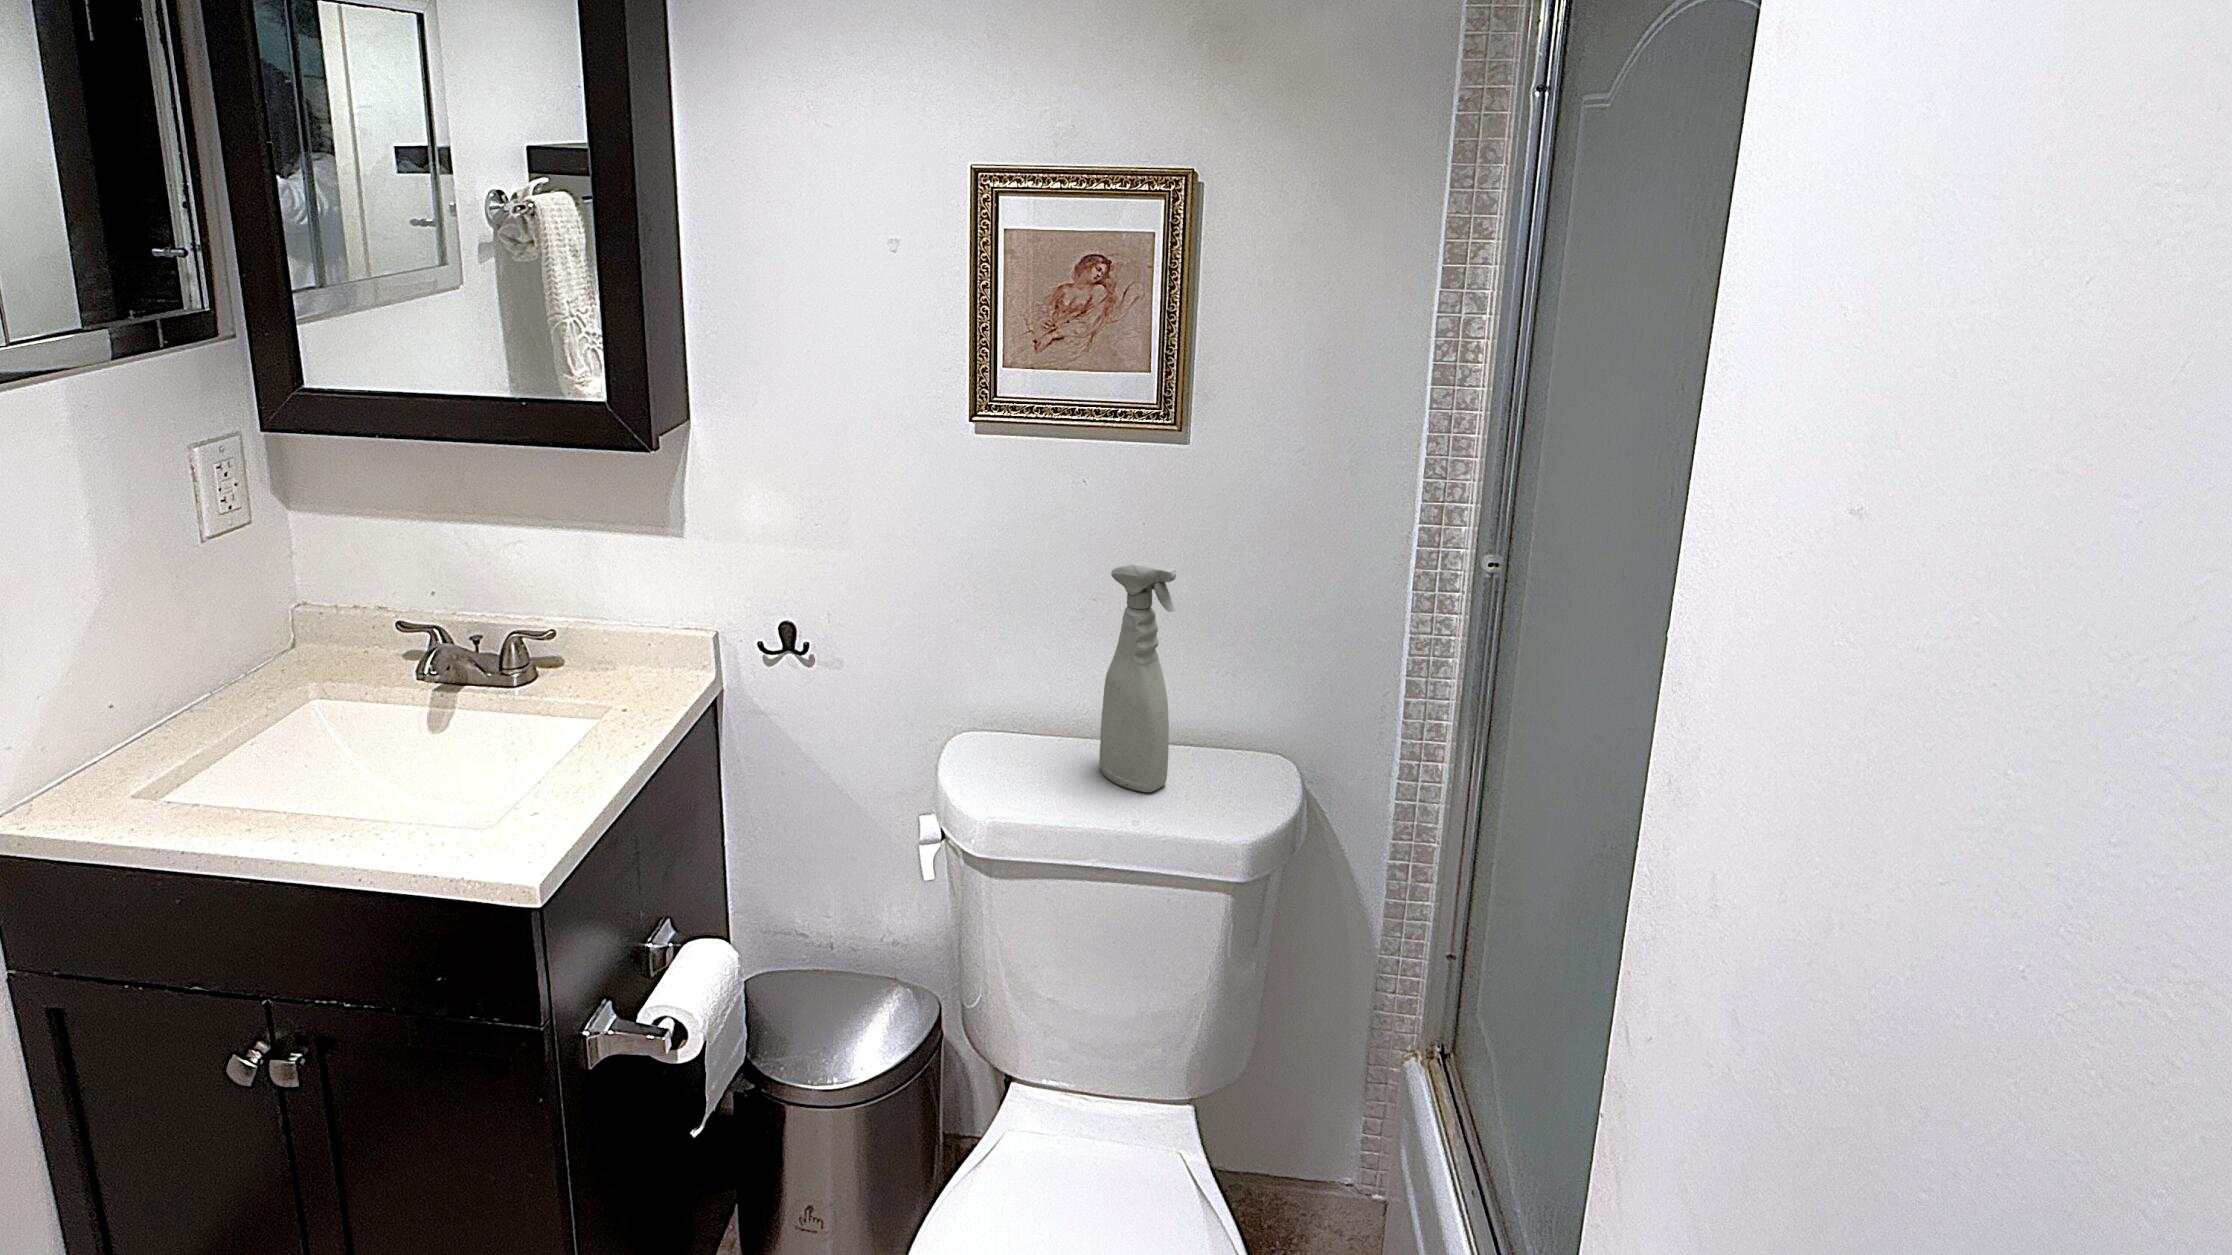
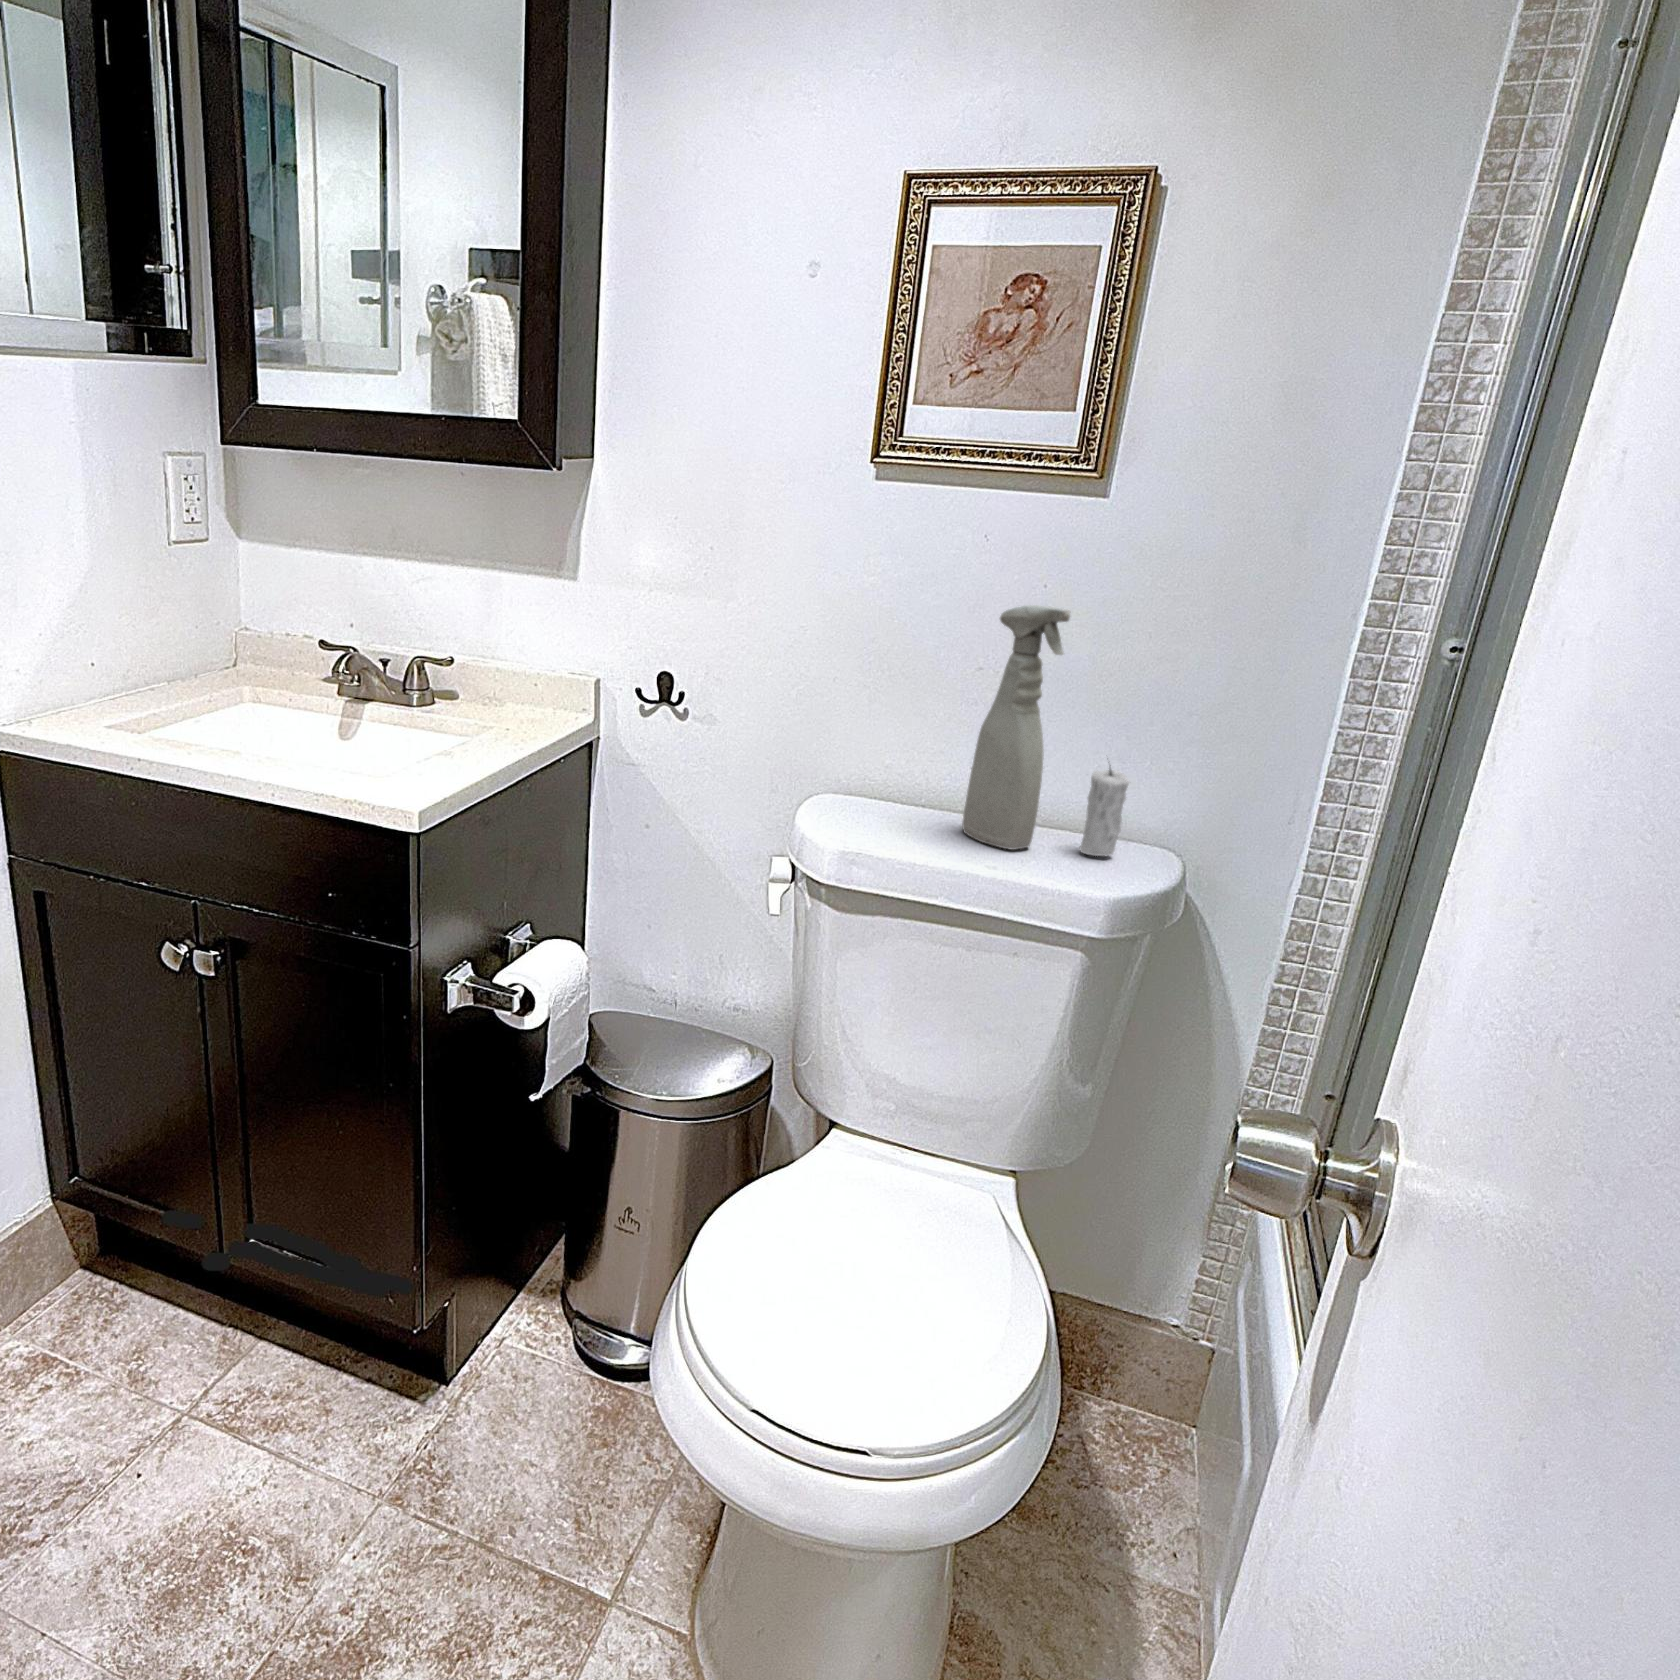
candle: none [1209,689,1247,785] -> present [1080,768,1129,856]

